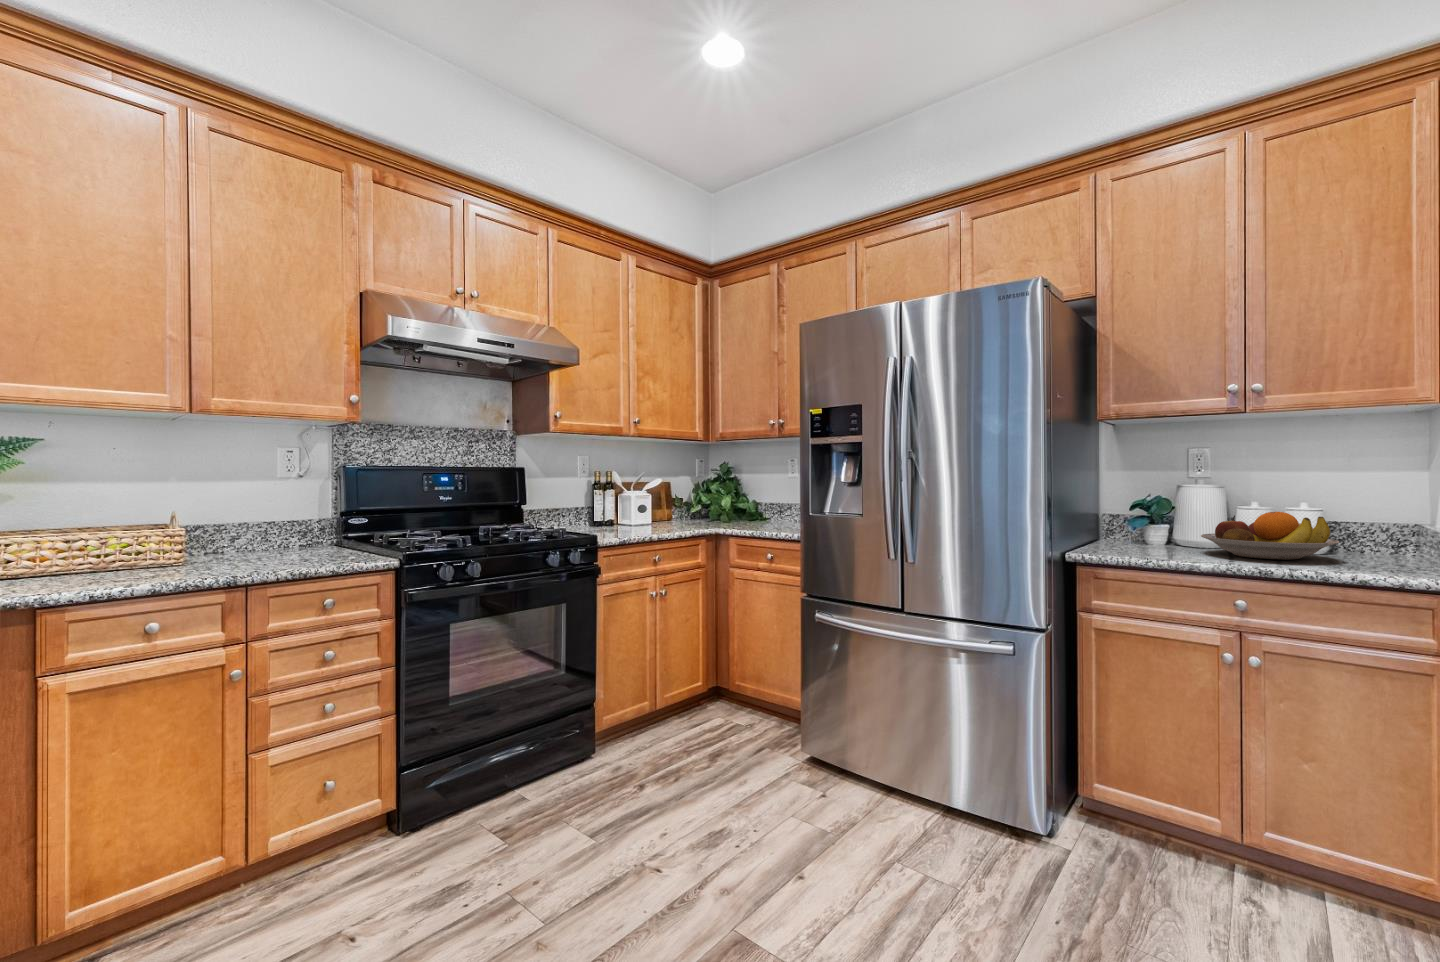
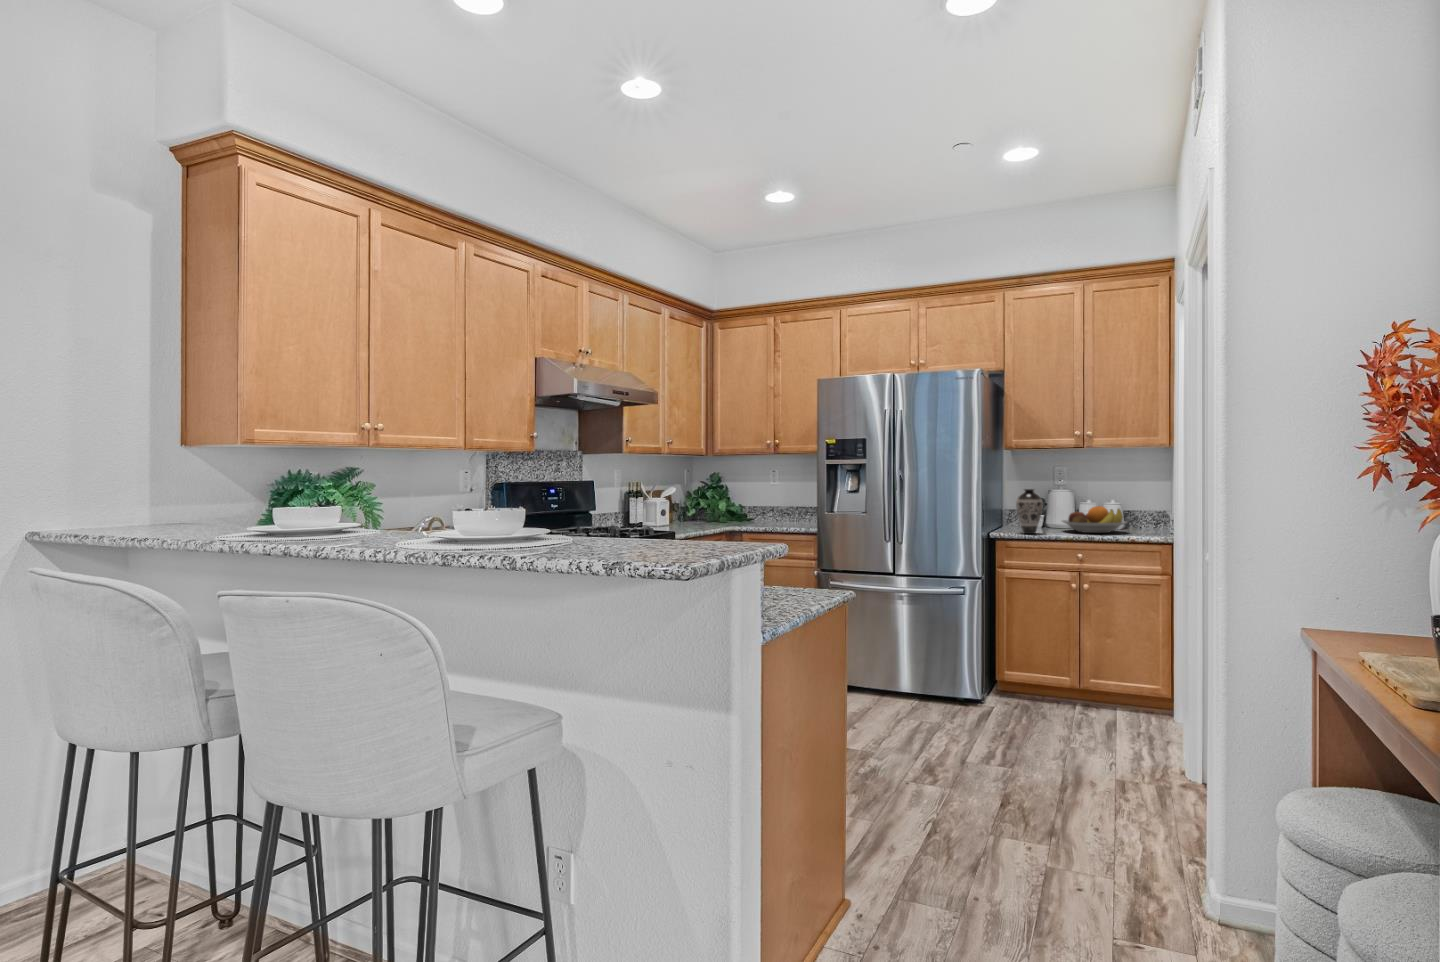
decorative vase: none [1116,481,1165,557] -> present [1016,489,1042,534]

